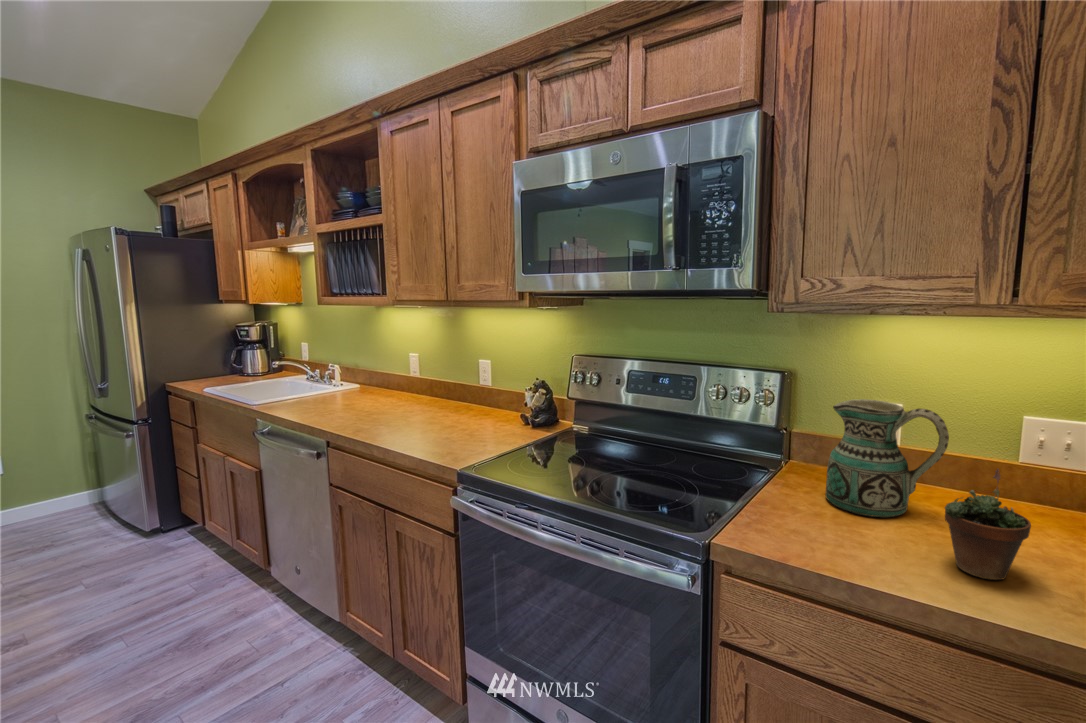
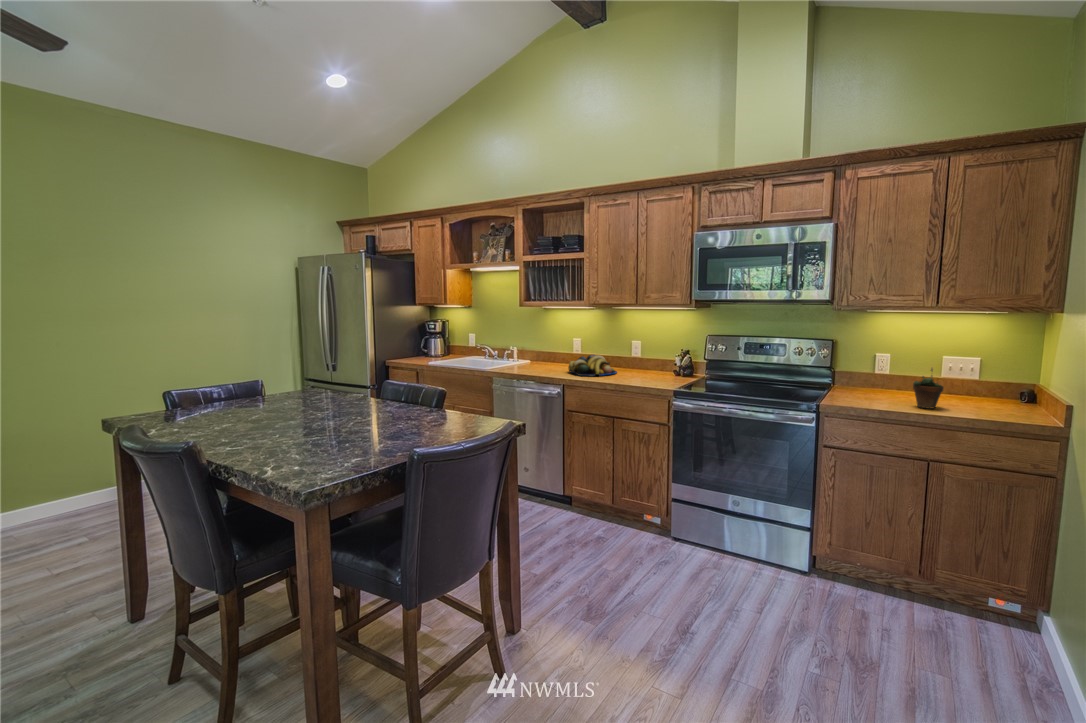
fruit bowl: none [362,382,444,424] -> present [568,355,617,376]
ceramic pitcher: present [825,399,949,517] -> none [859,350,913,398]

